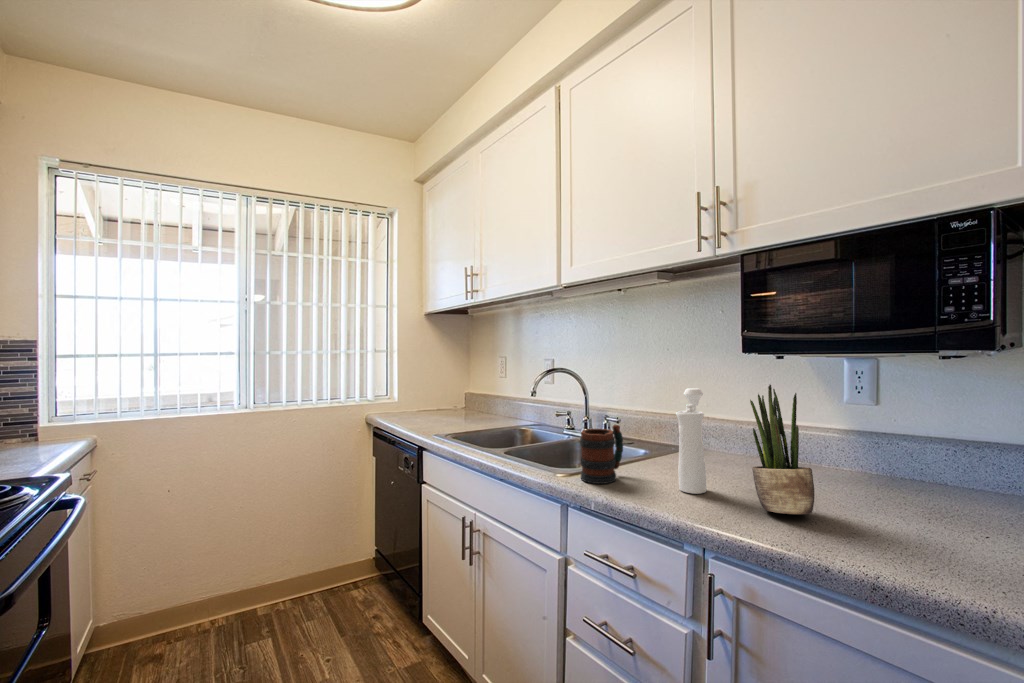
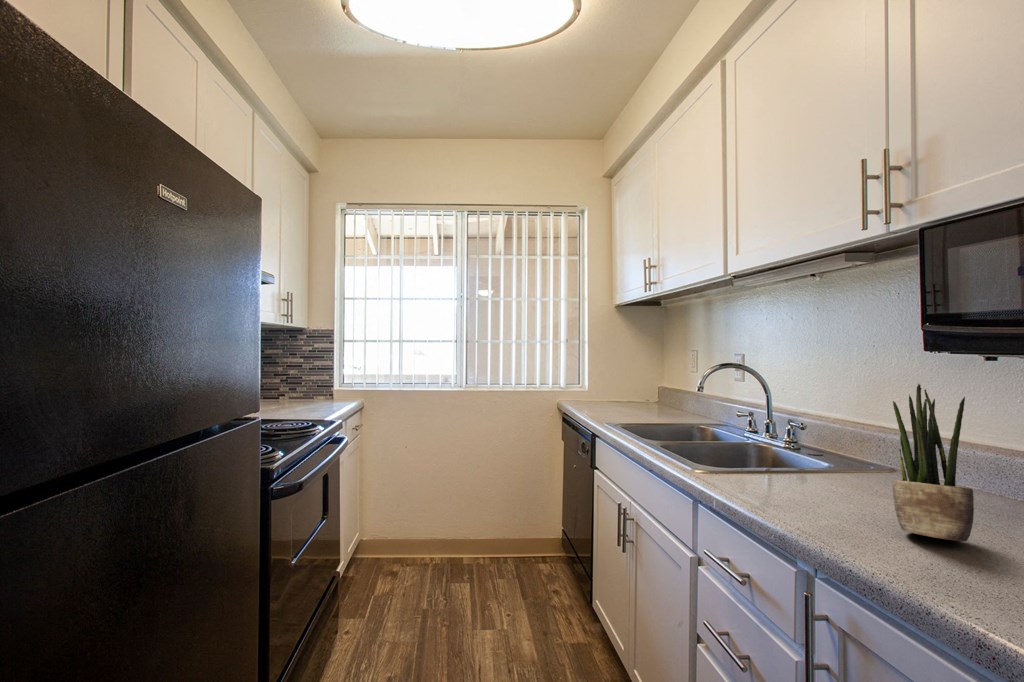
pepper mill: present [676,388,707,494] -> none [817,389,871,506]
mug: present [580,425,623,484] -> none [714,424,769,483]

